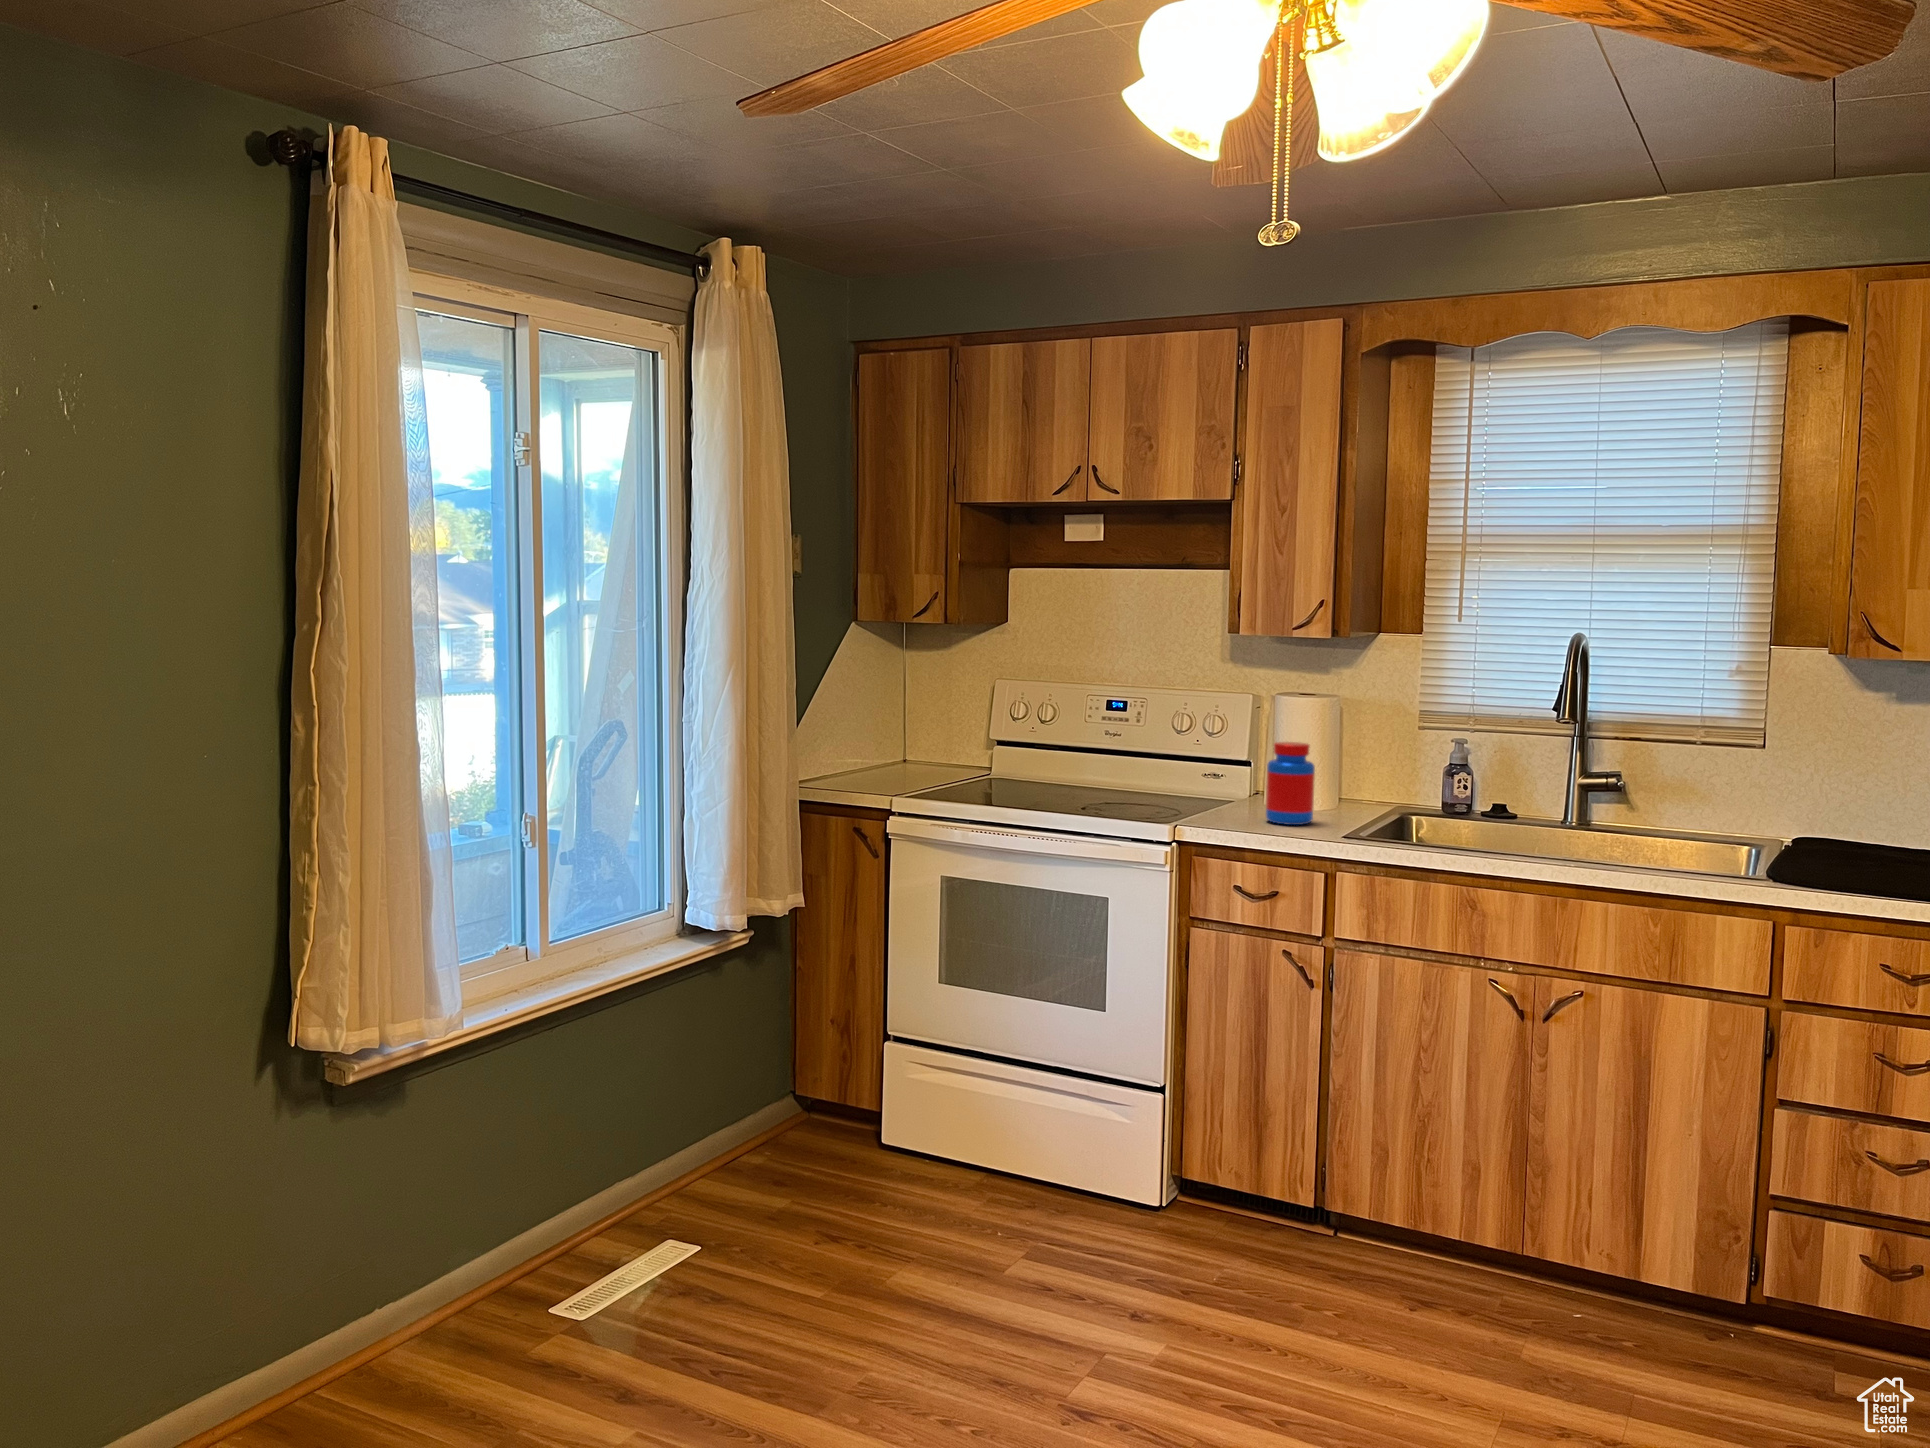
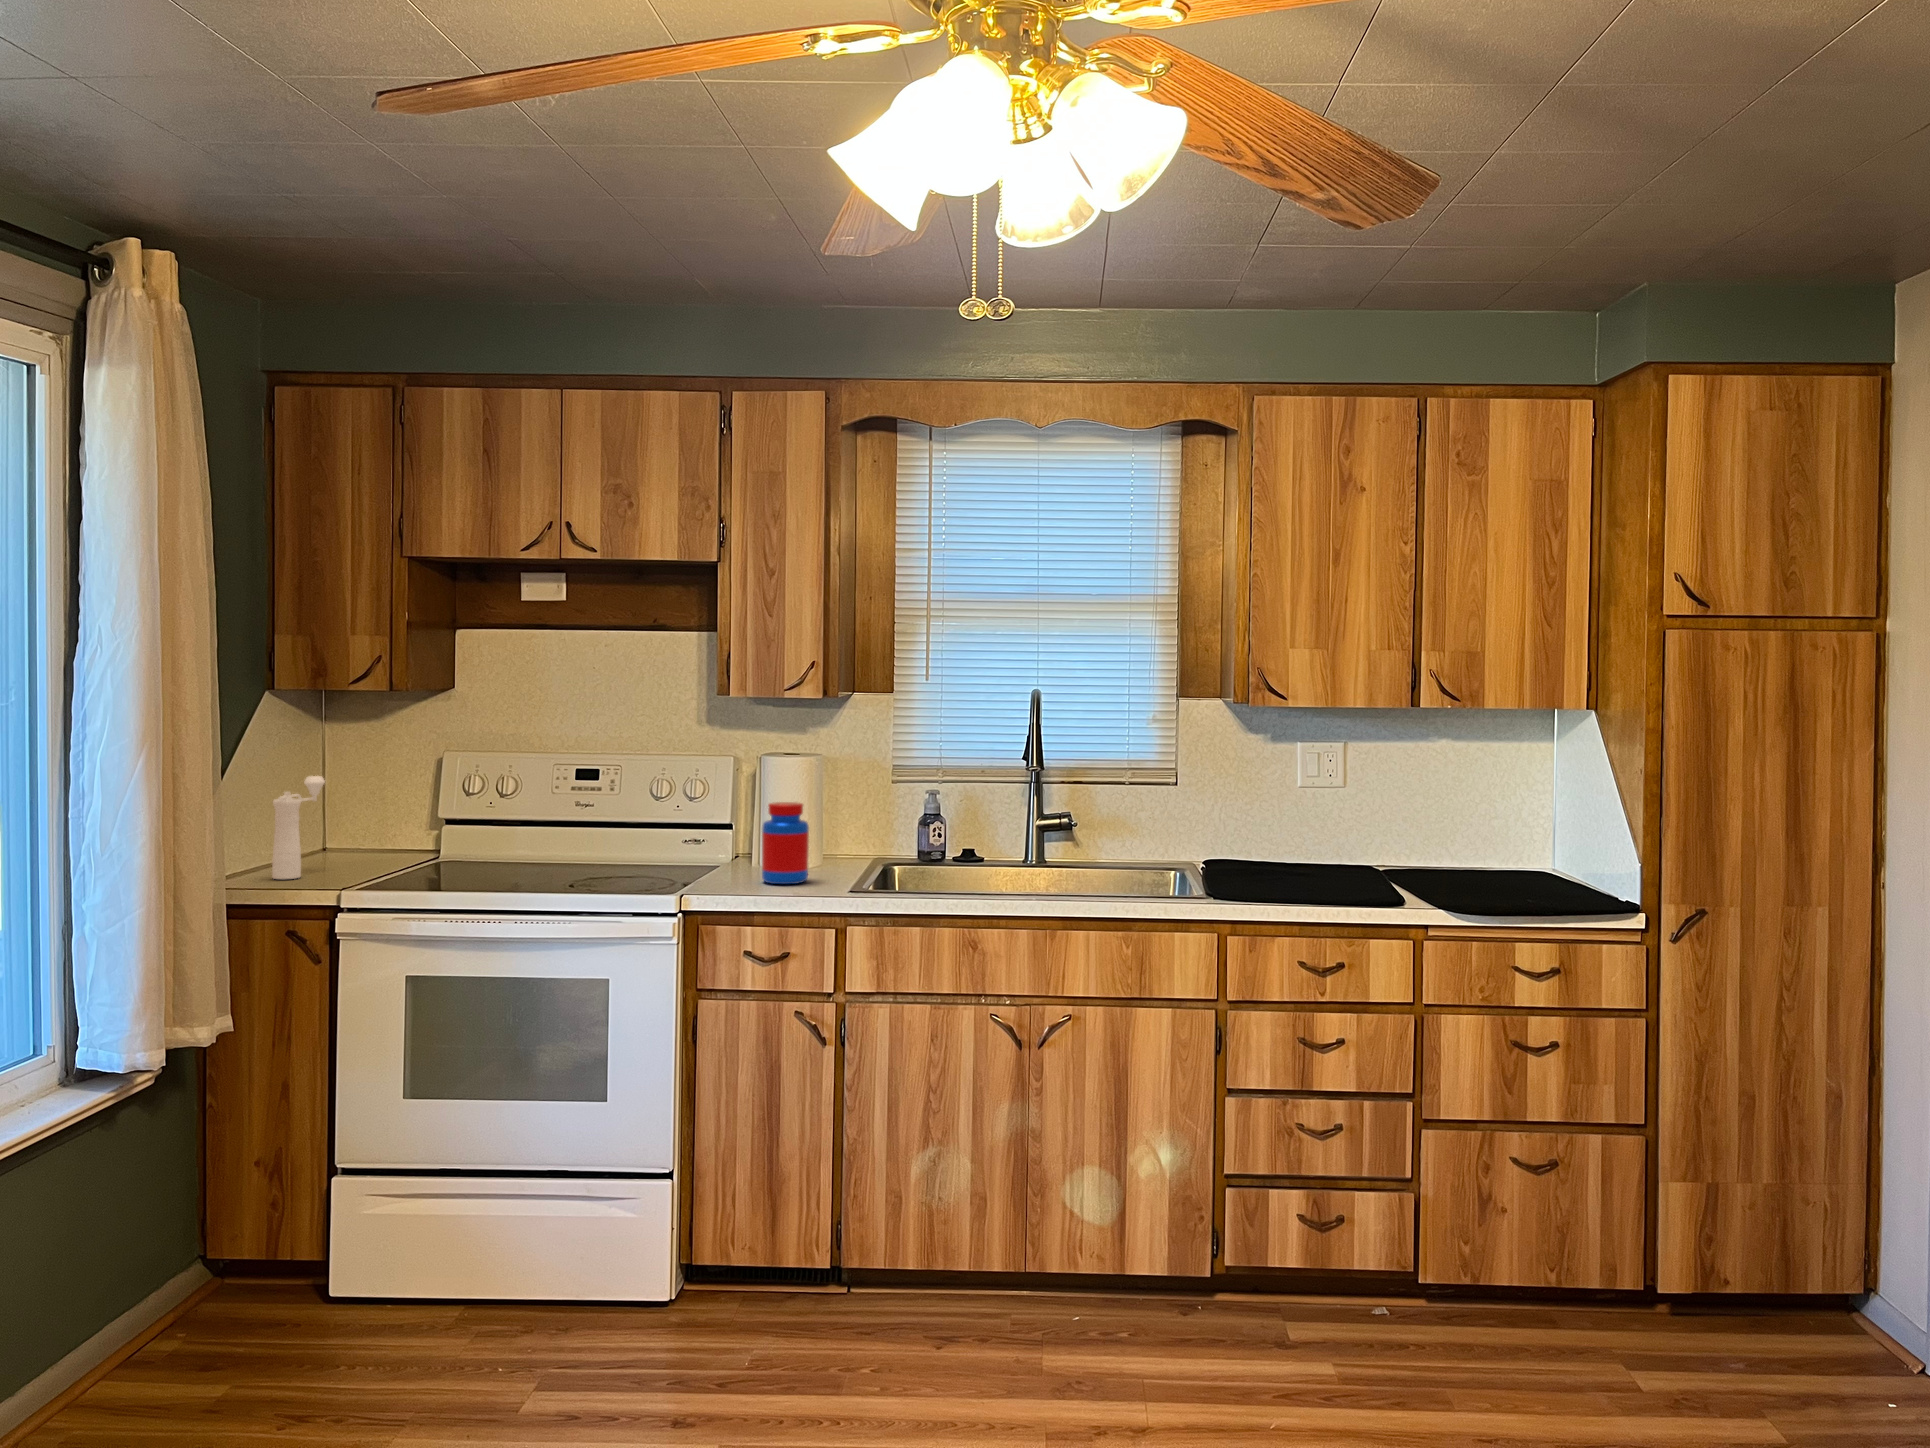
pepper mill: none [844,697,890,786] -> present [272,776,325,879]

